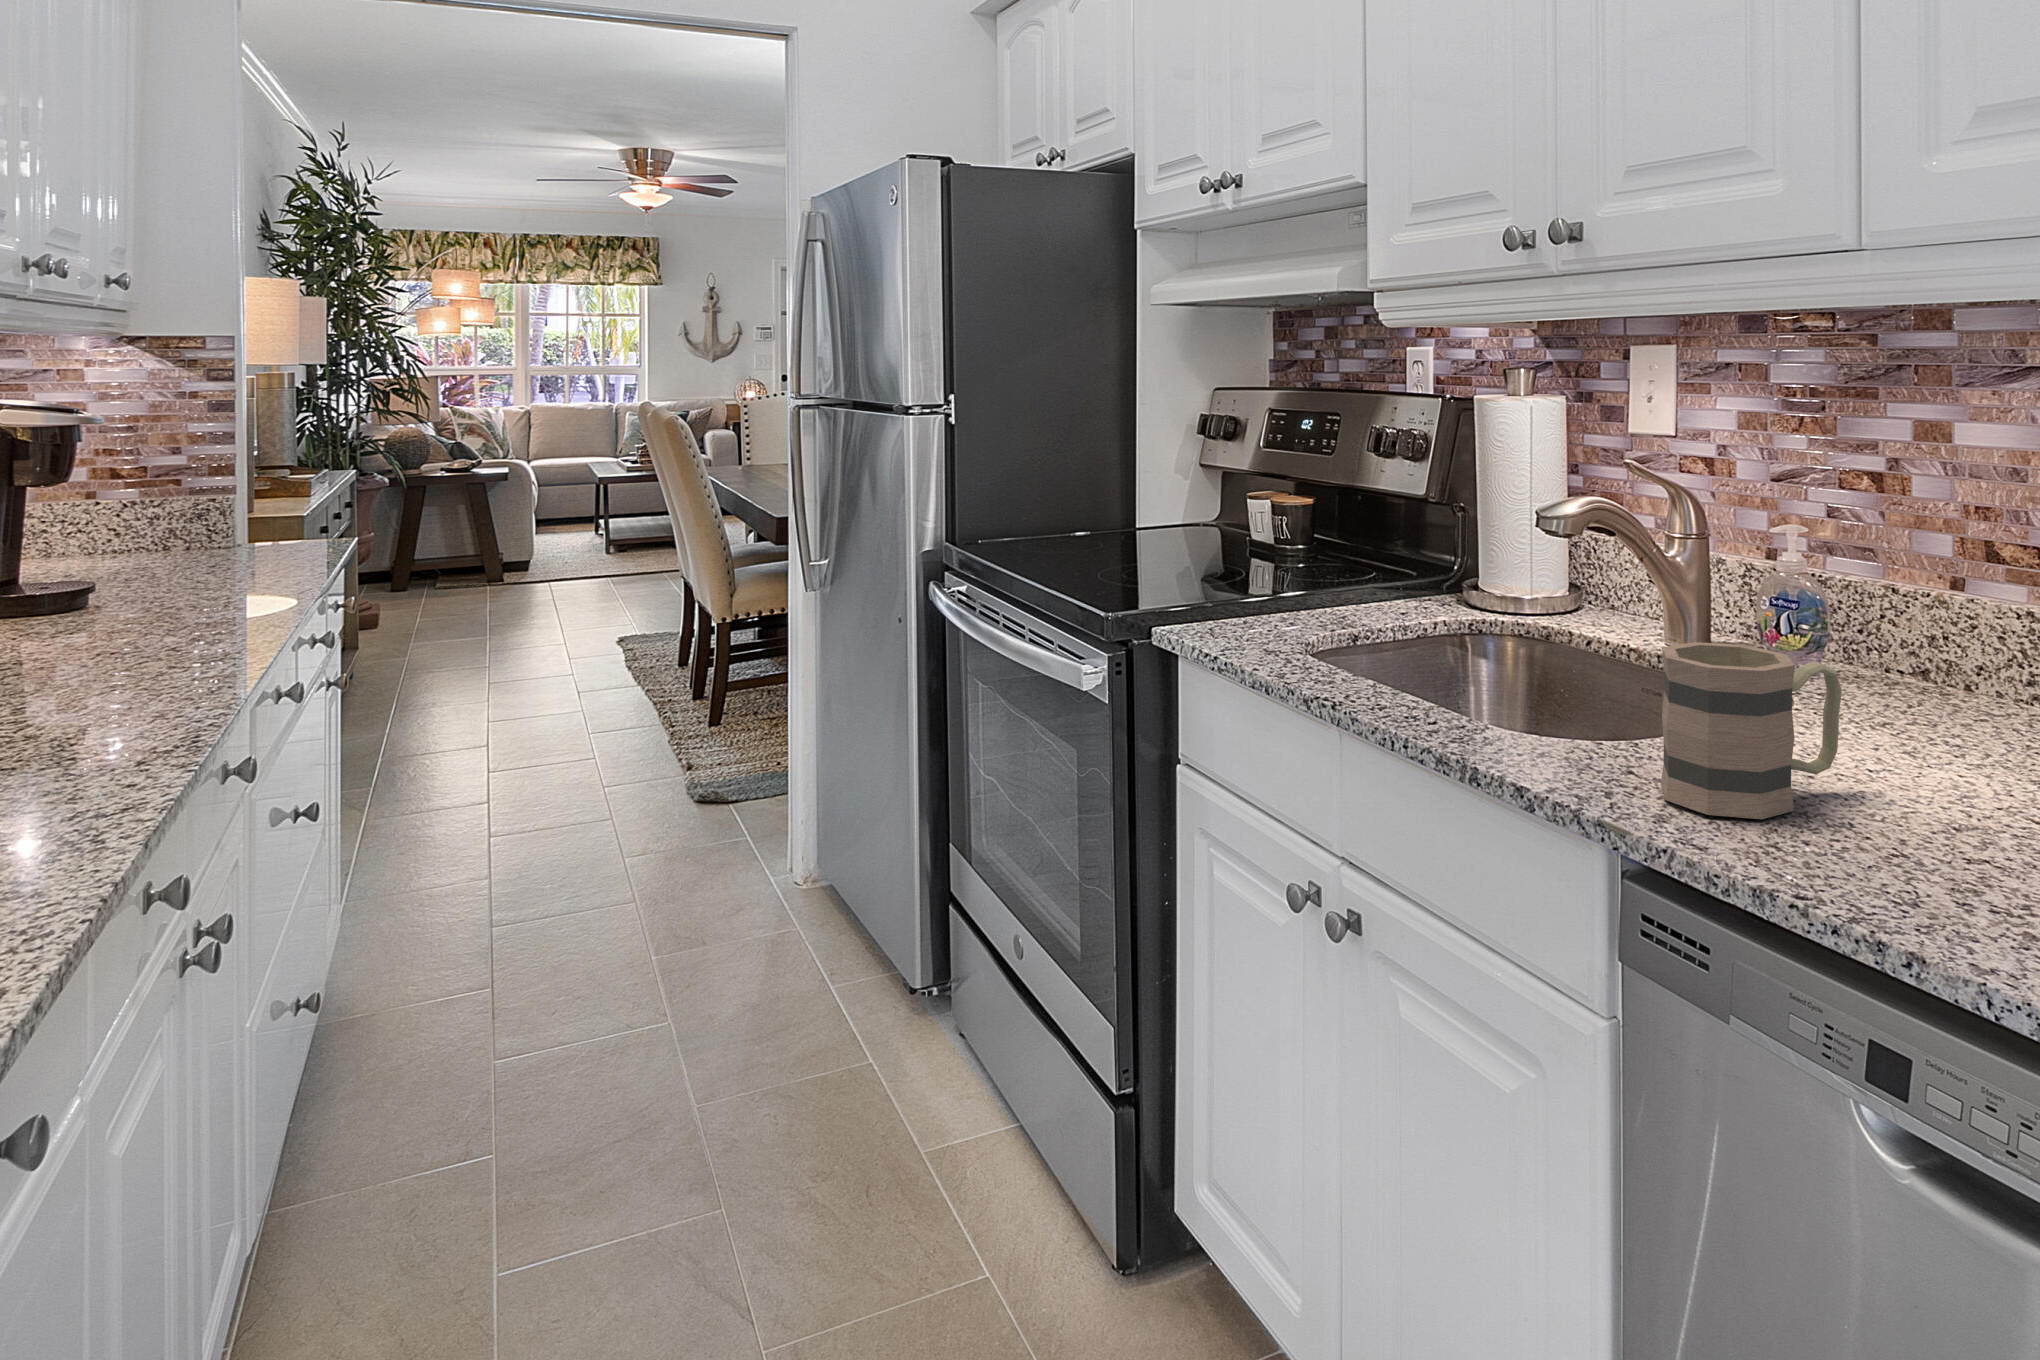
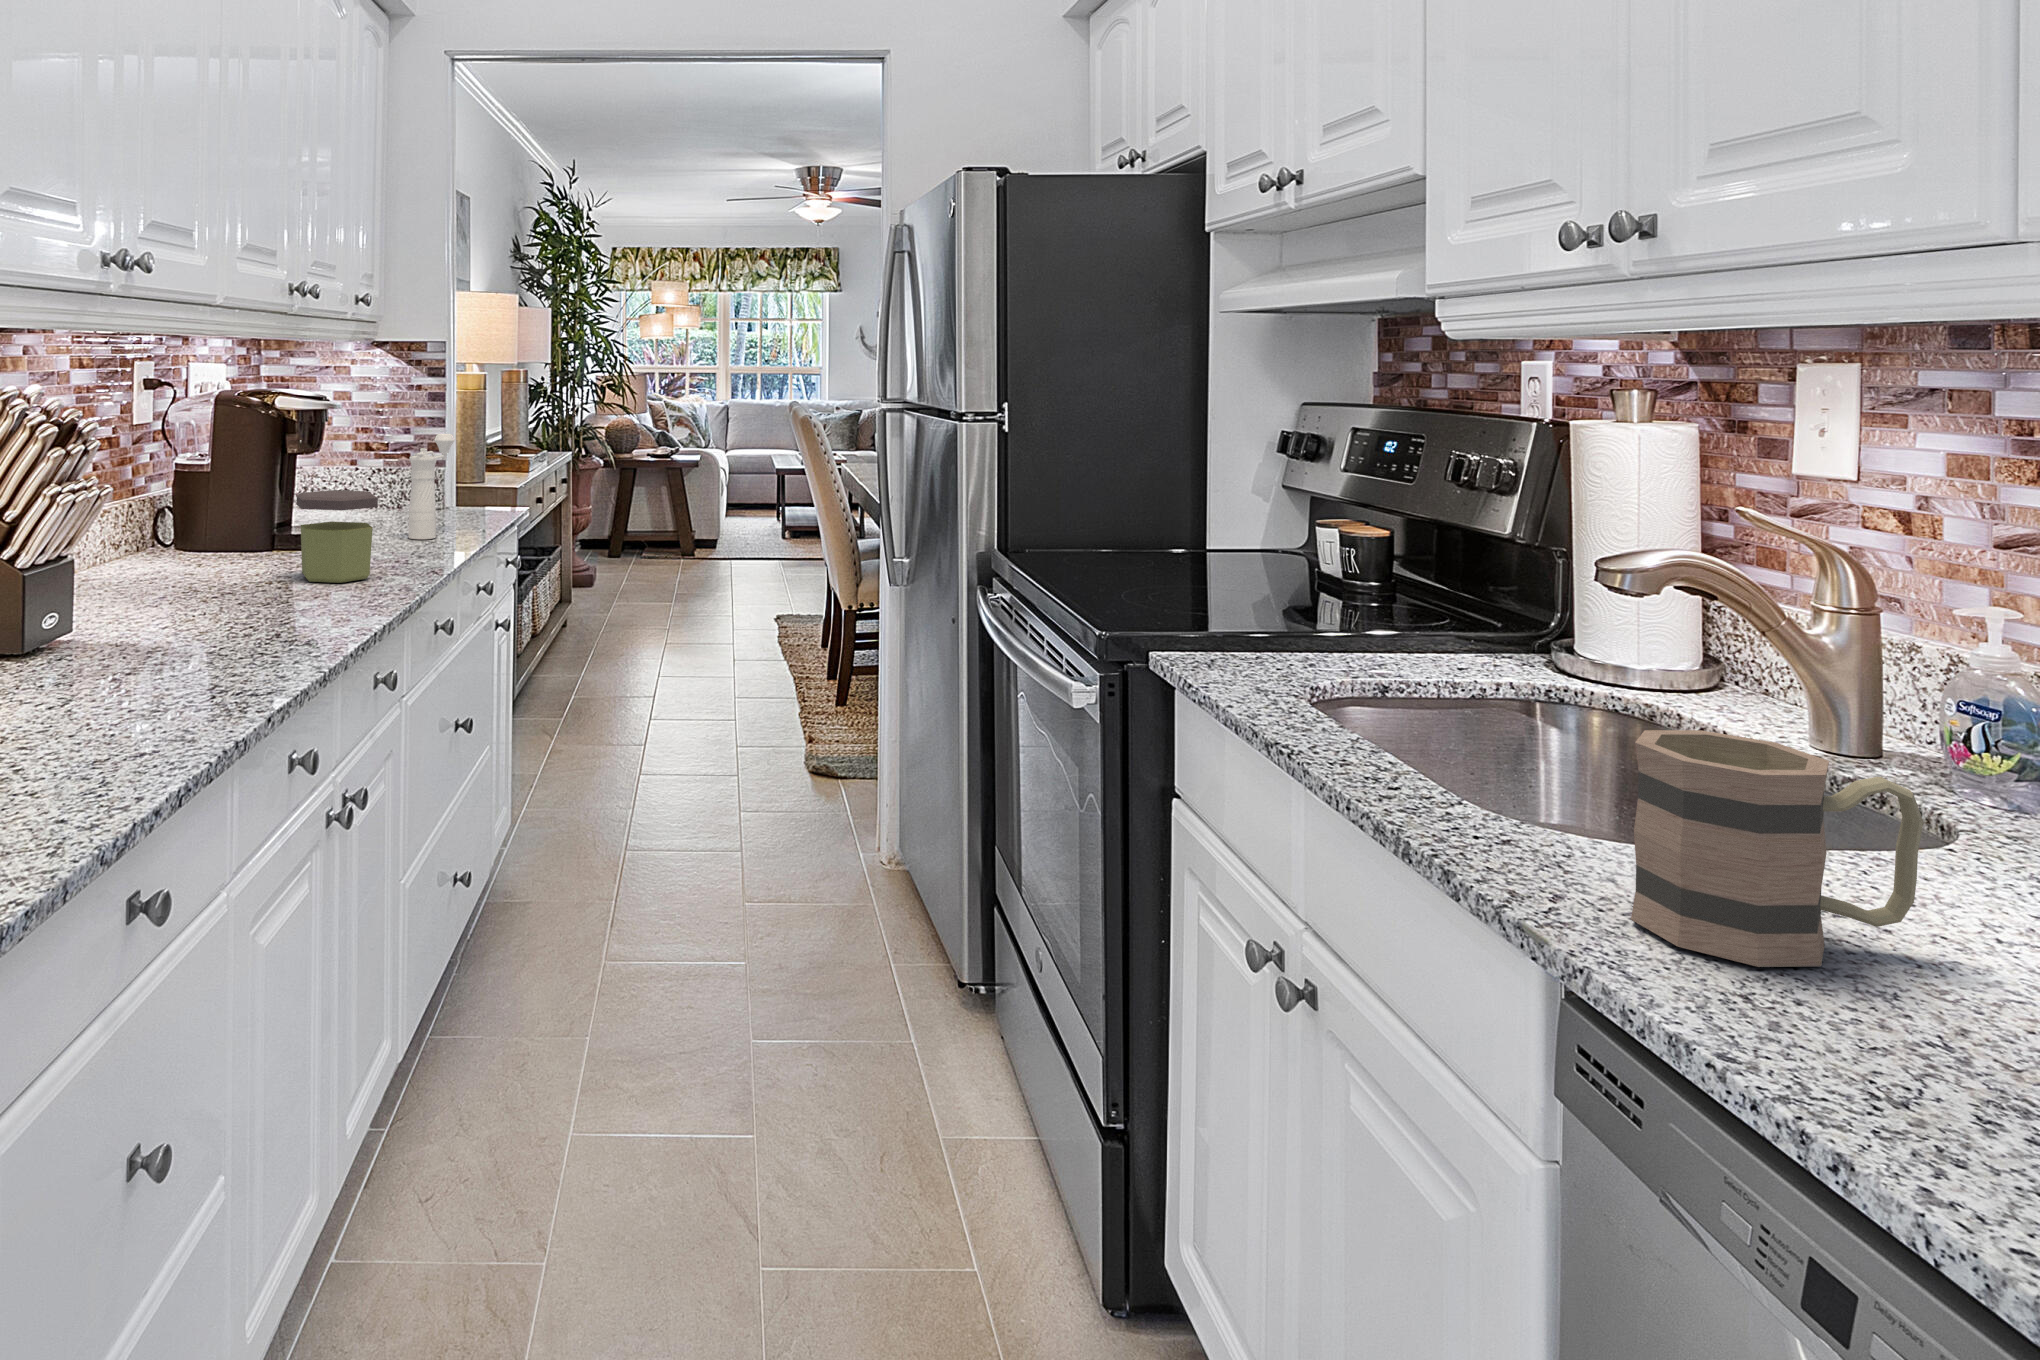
pepper mill: none [206,455,267,590] -> present [408,434,455,539]
jar: none [68,534,200,658] -> present [296,490,378,583]

